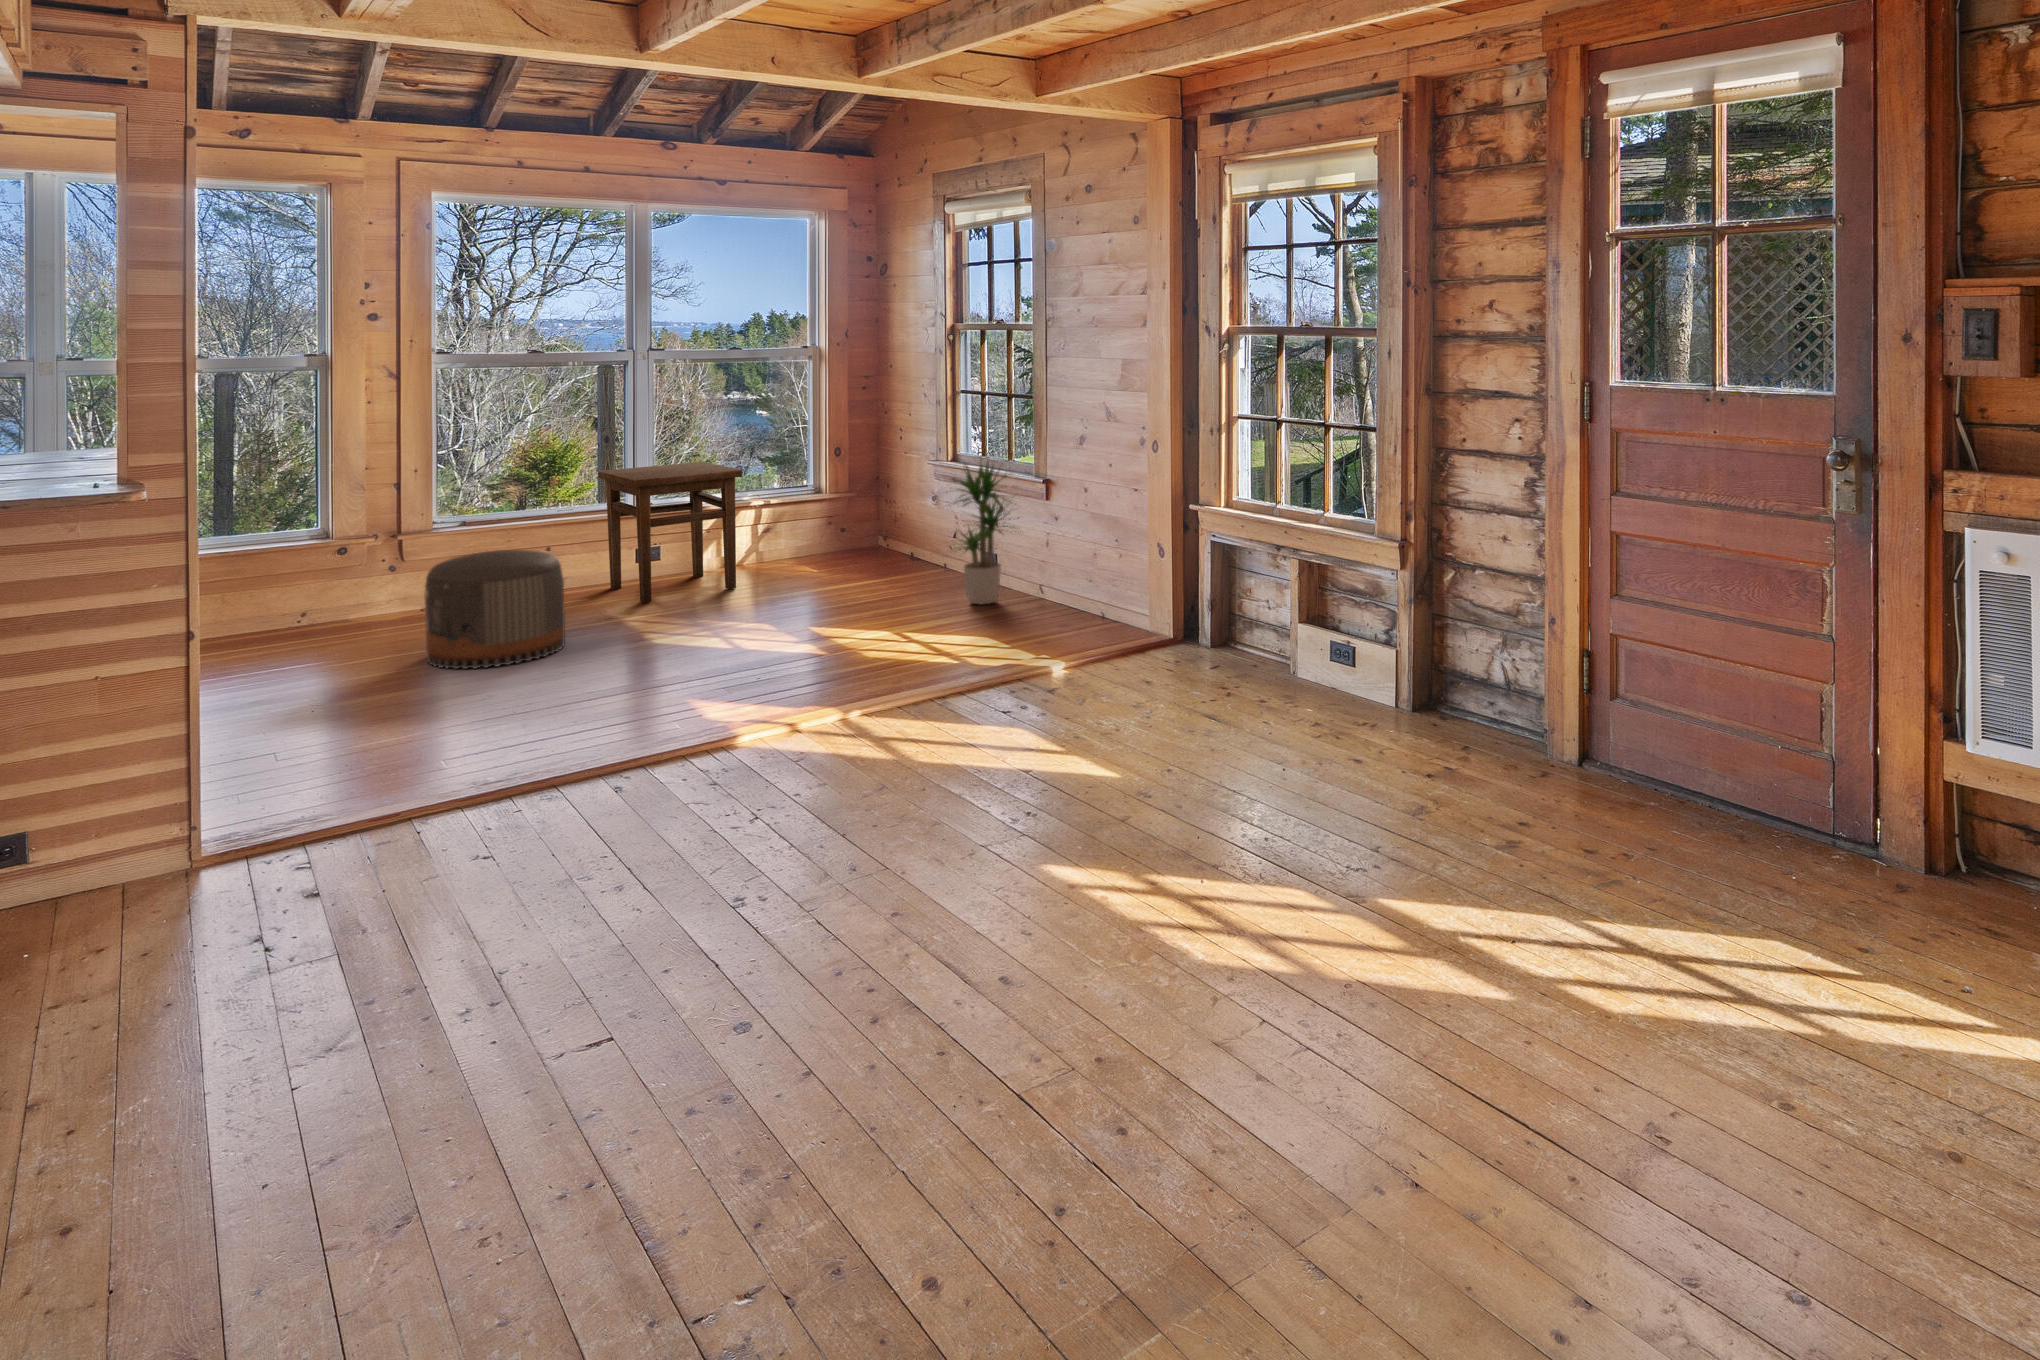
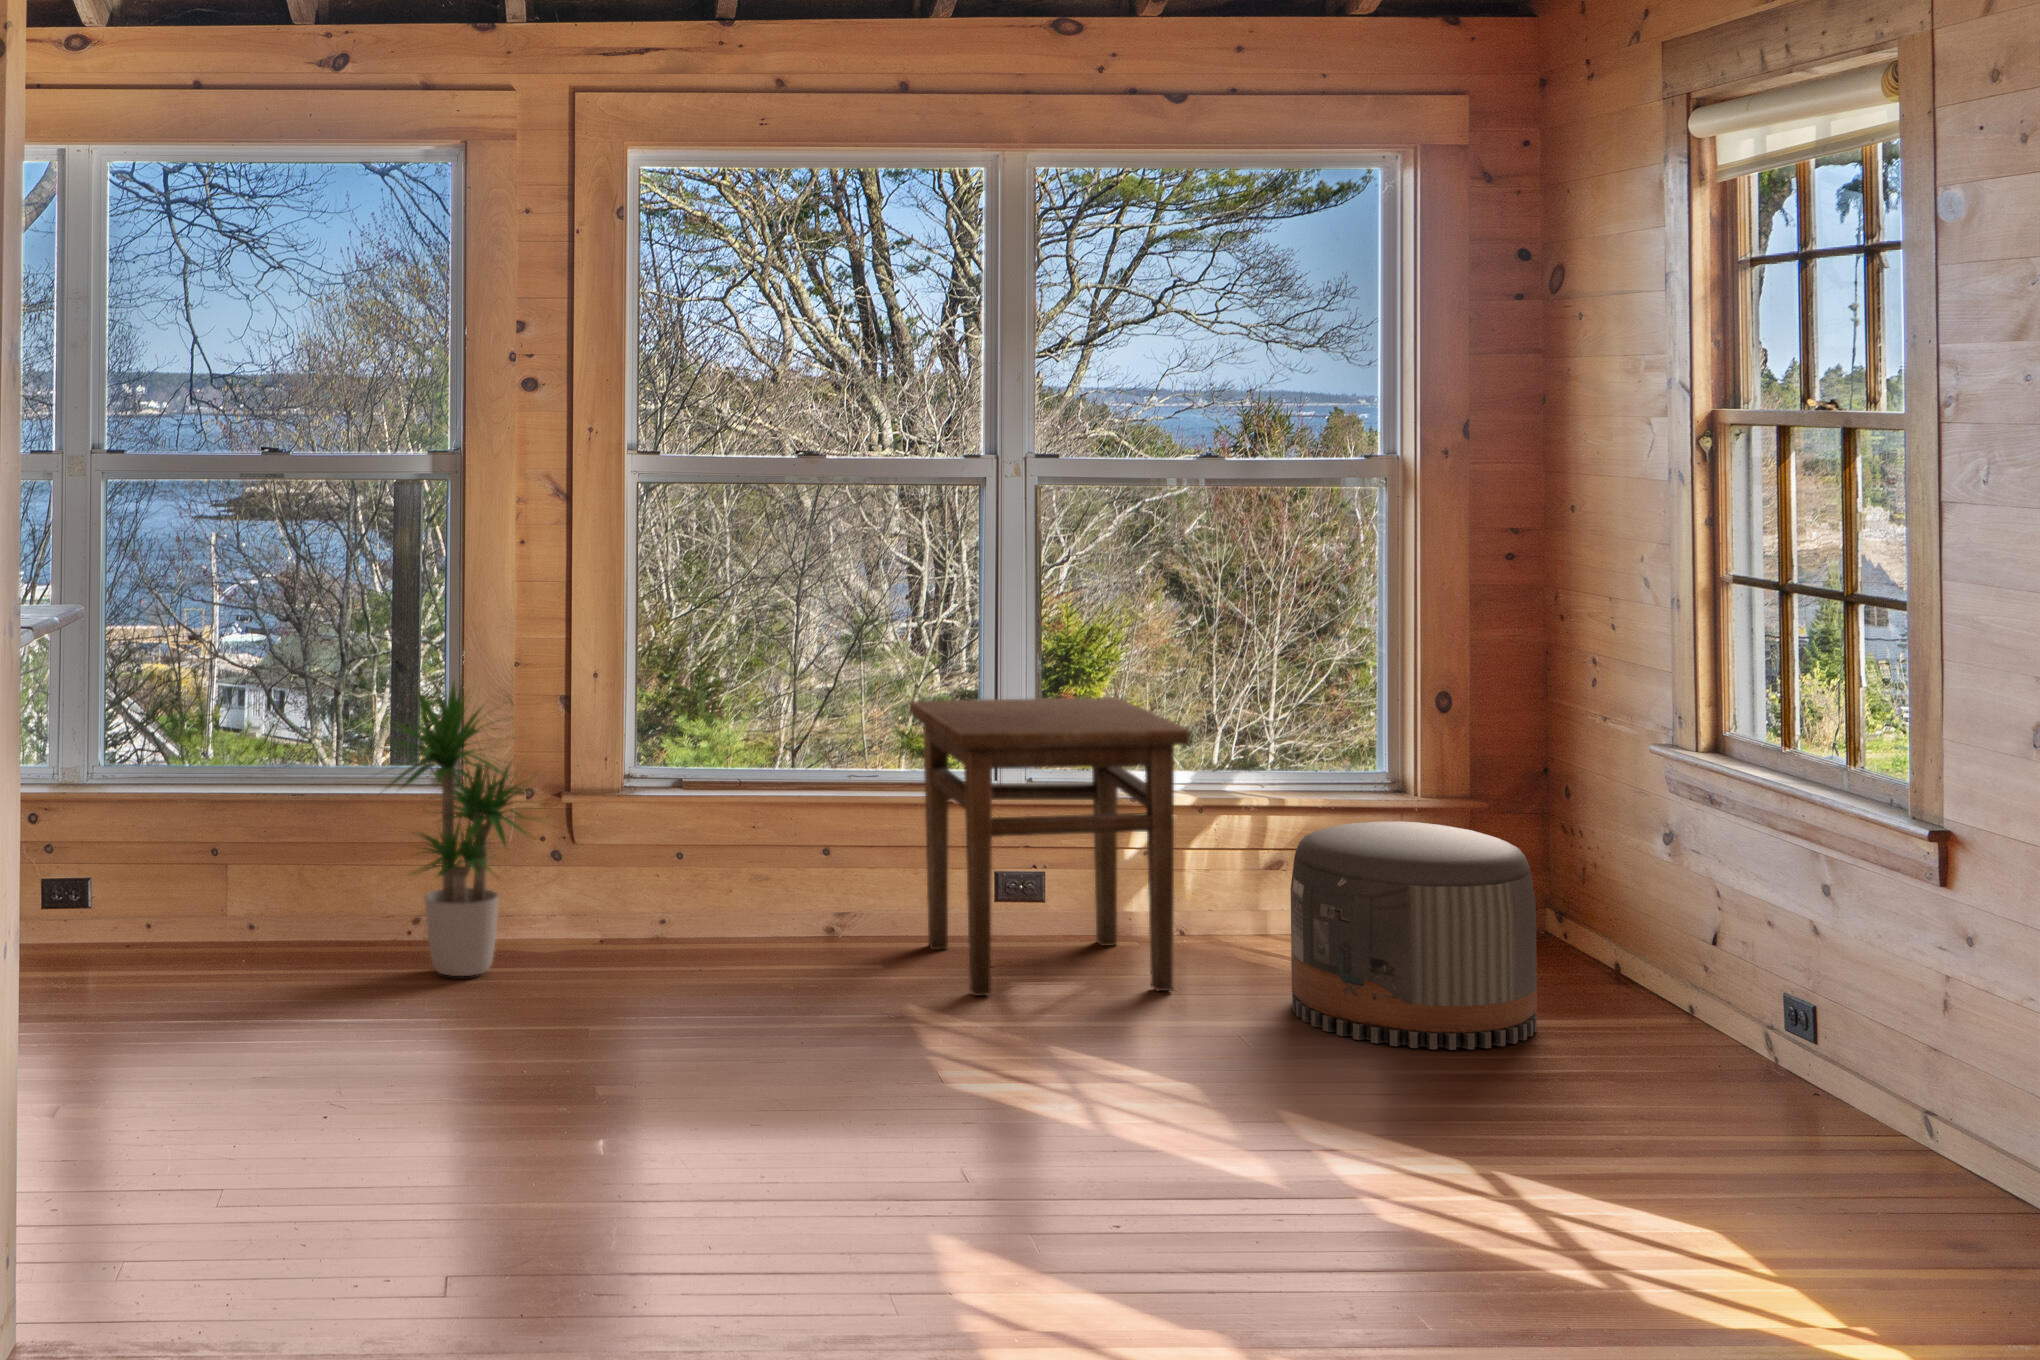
potted plant: present [954,460,1018,604] -> present [378,682,546,976]
pouf: present [424,550,565,669] -> present [1291,821,1537,1050]

